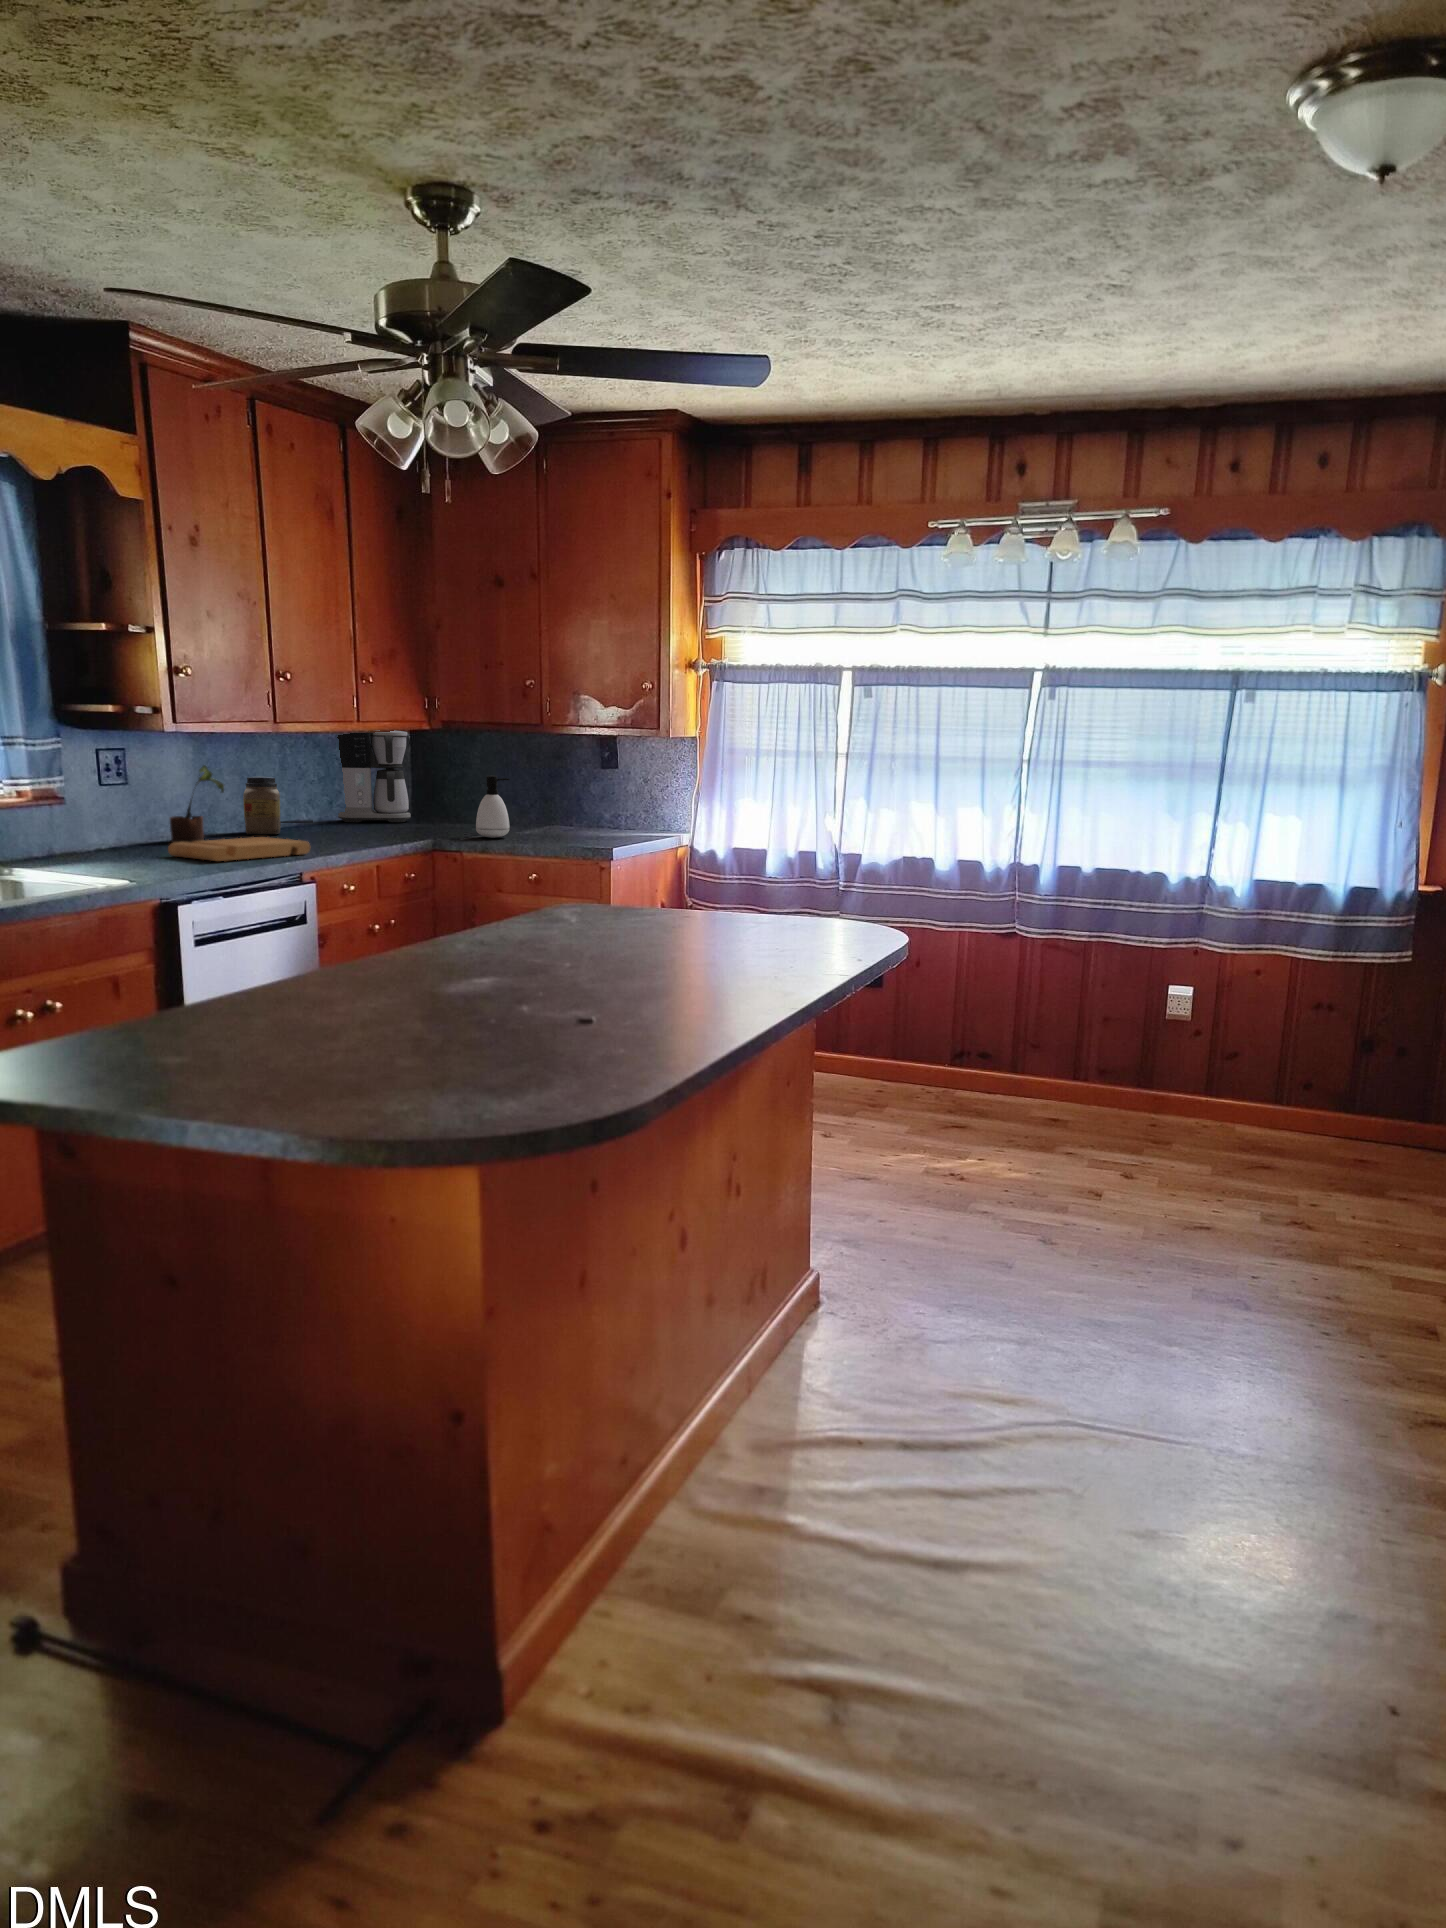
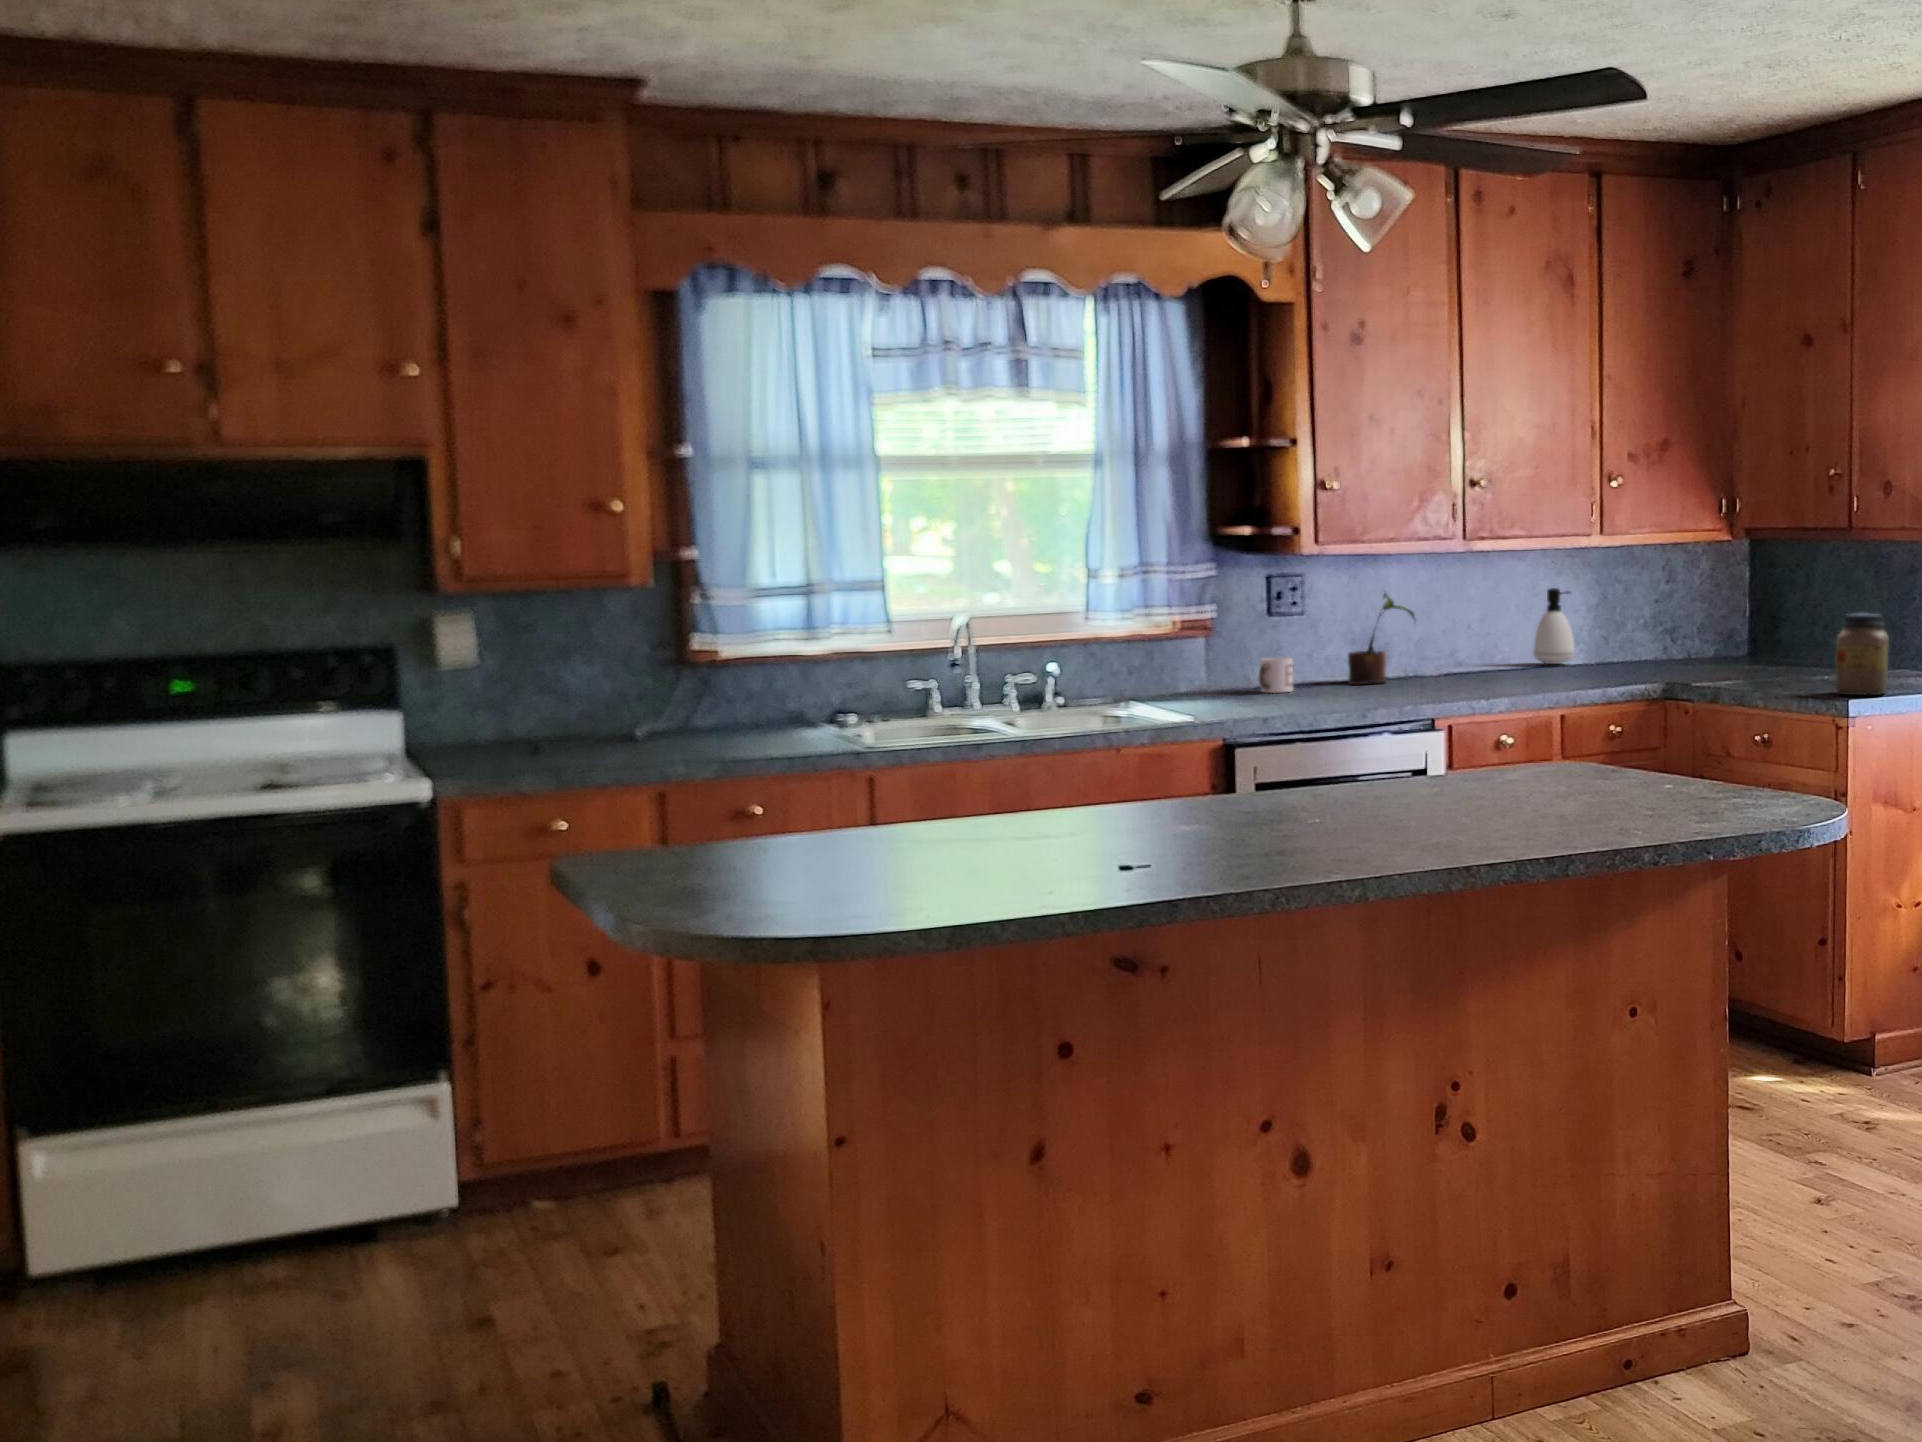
coffee maker: present [337,731,411,822] -> none [1615,541,1709,662]
soap dispenser: present [476,775,510,838] -> present [1534,588,1574,664]
jar: present [243,776,281,835] -> present [1836,613,1889,695]
mug: none [111,822,143,853] -> present [1259,658,1293,693]
cutting board: present [168,837,310,861] -> none [1301,677,1458,704]

